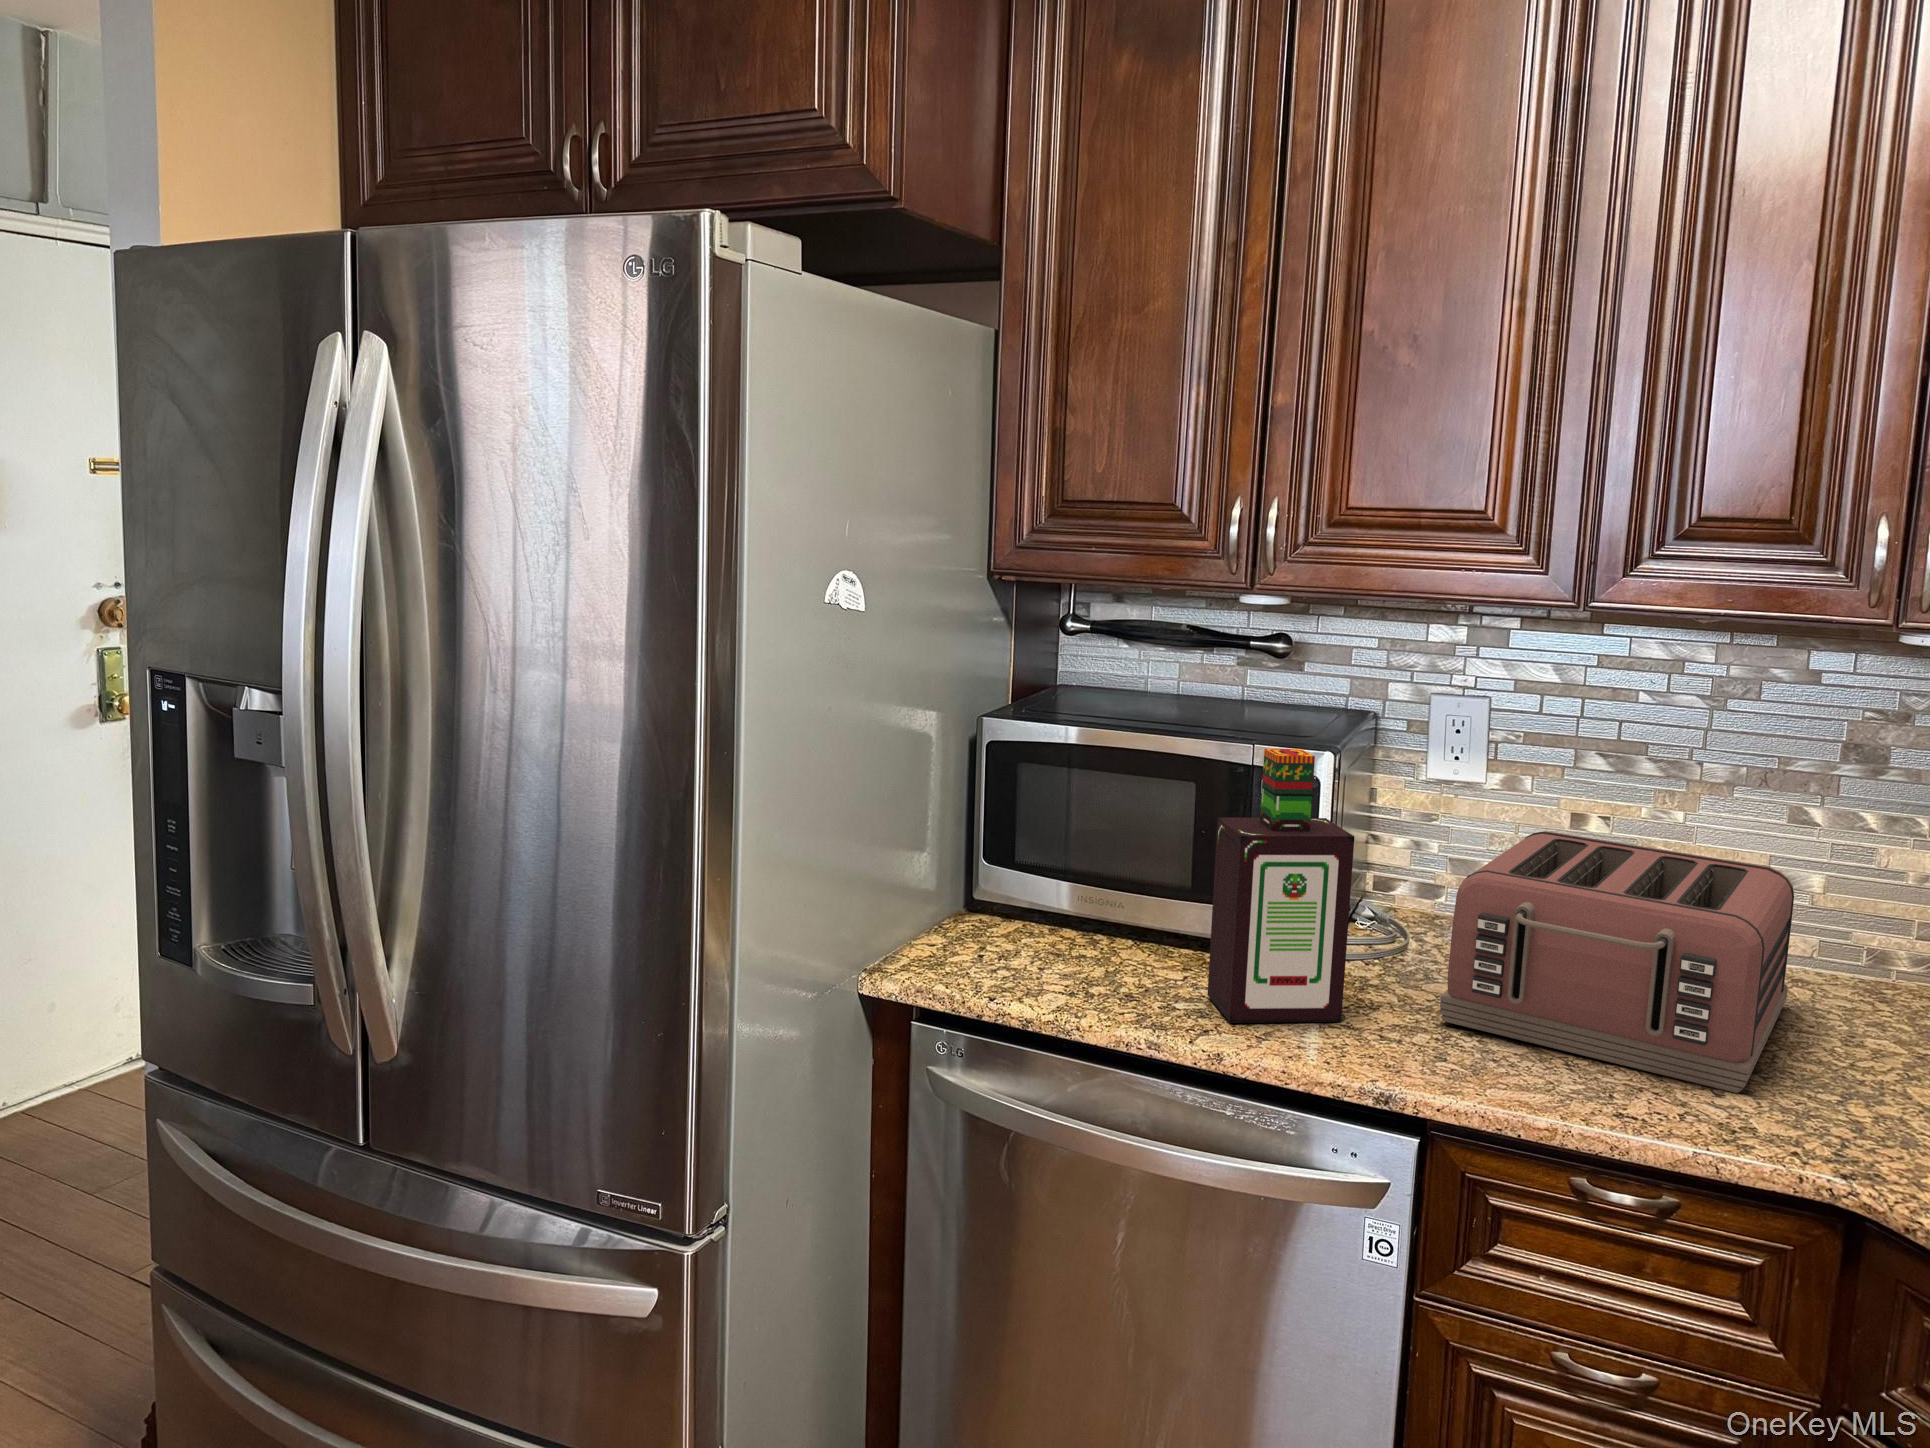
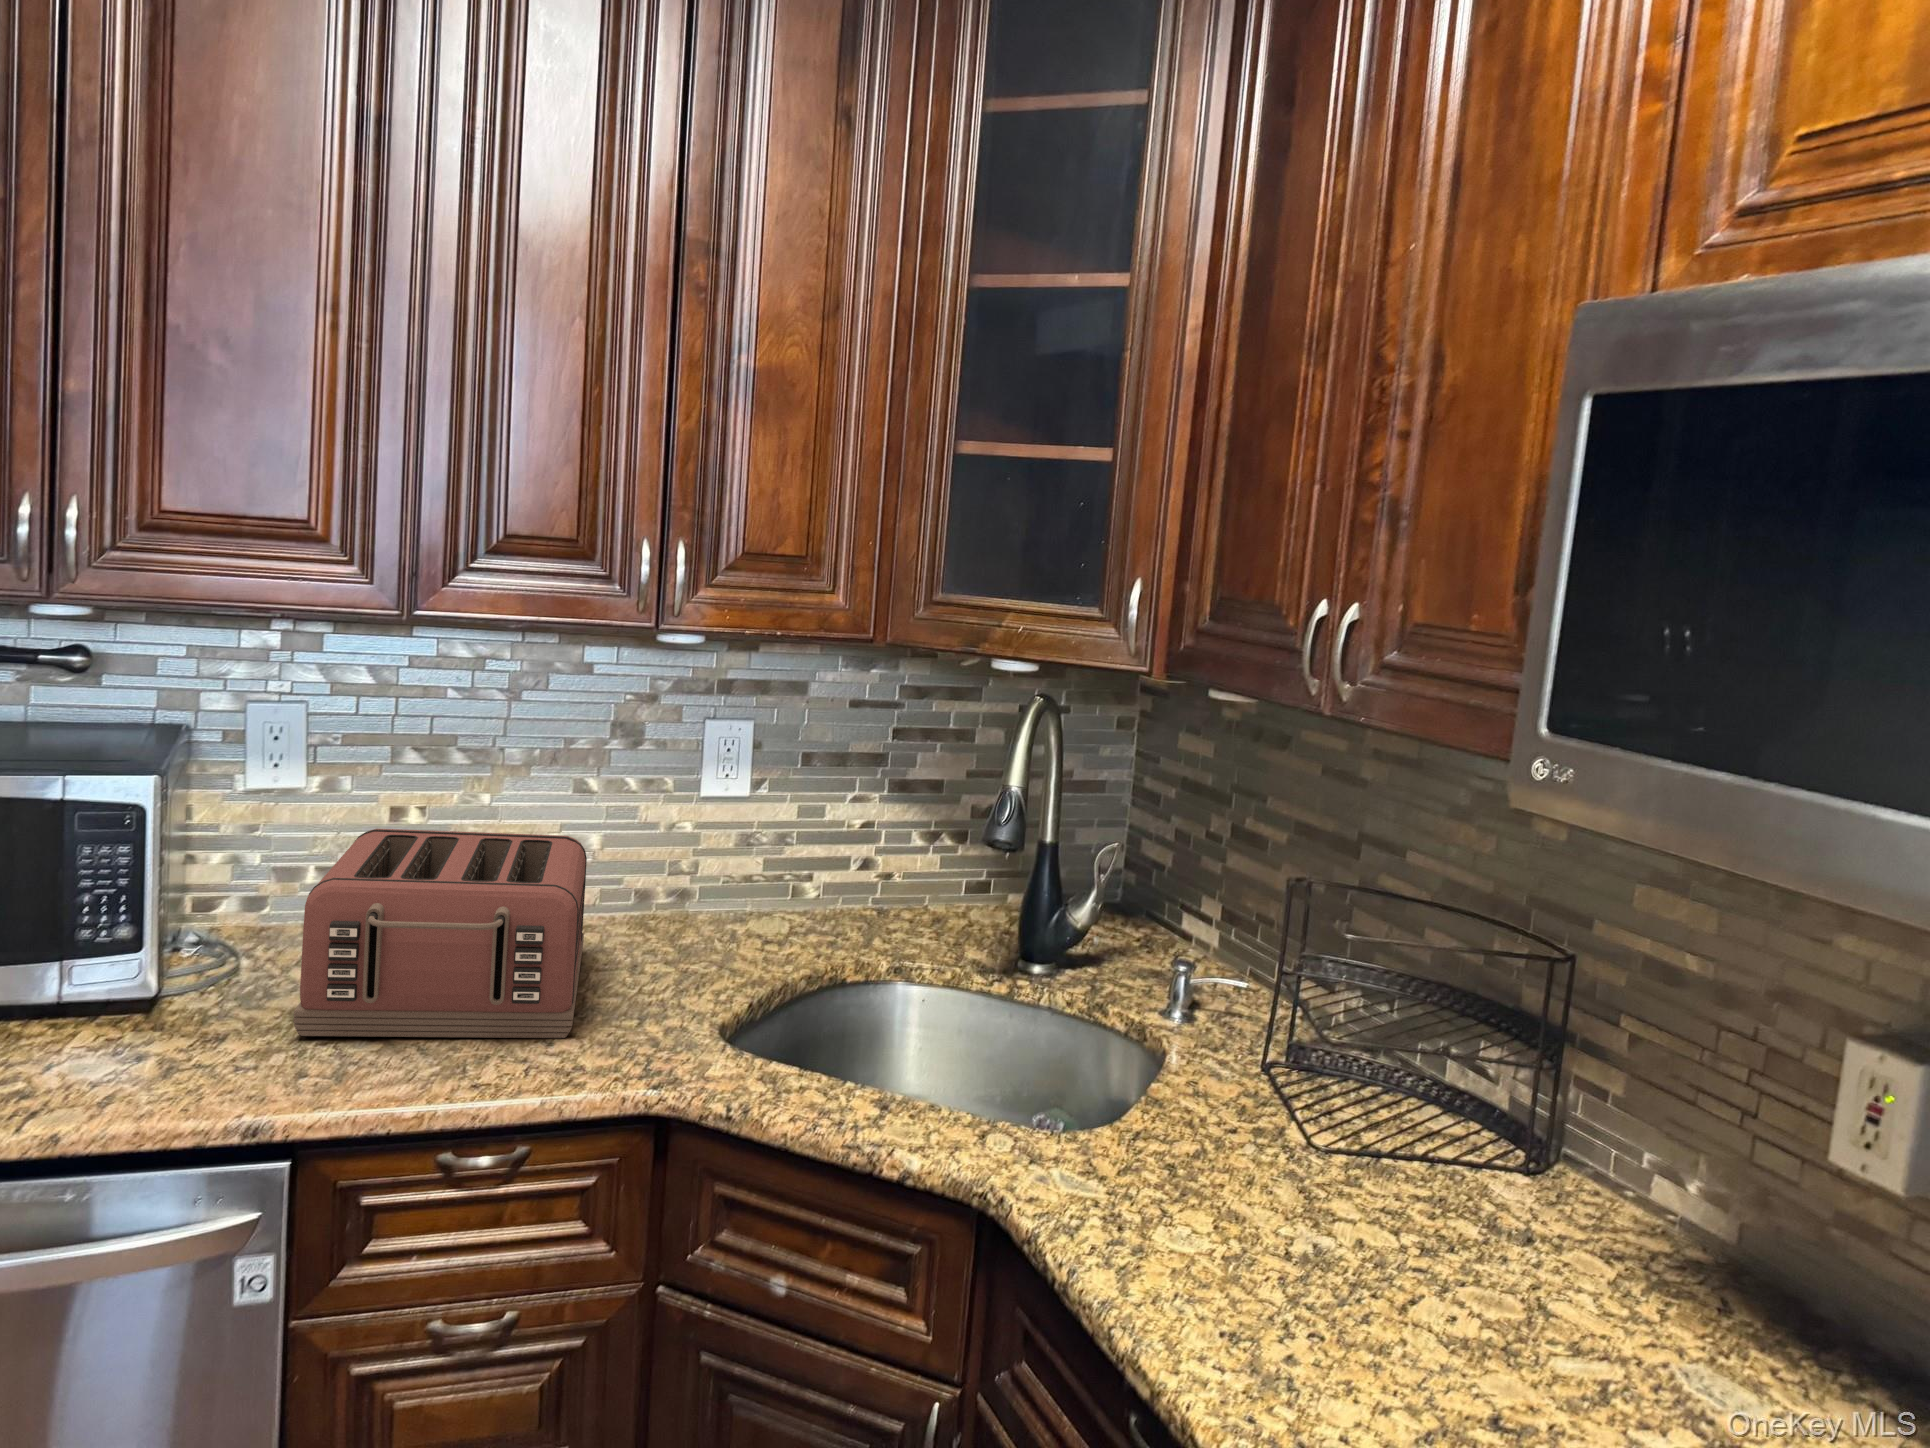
bottle: present [1207,748,1354,1023] -> none [18,777,195,1098]

